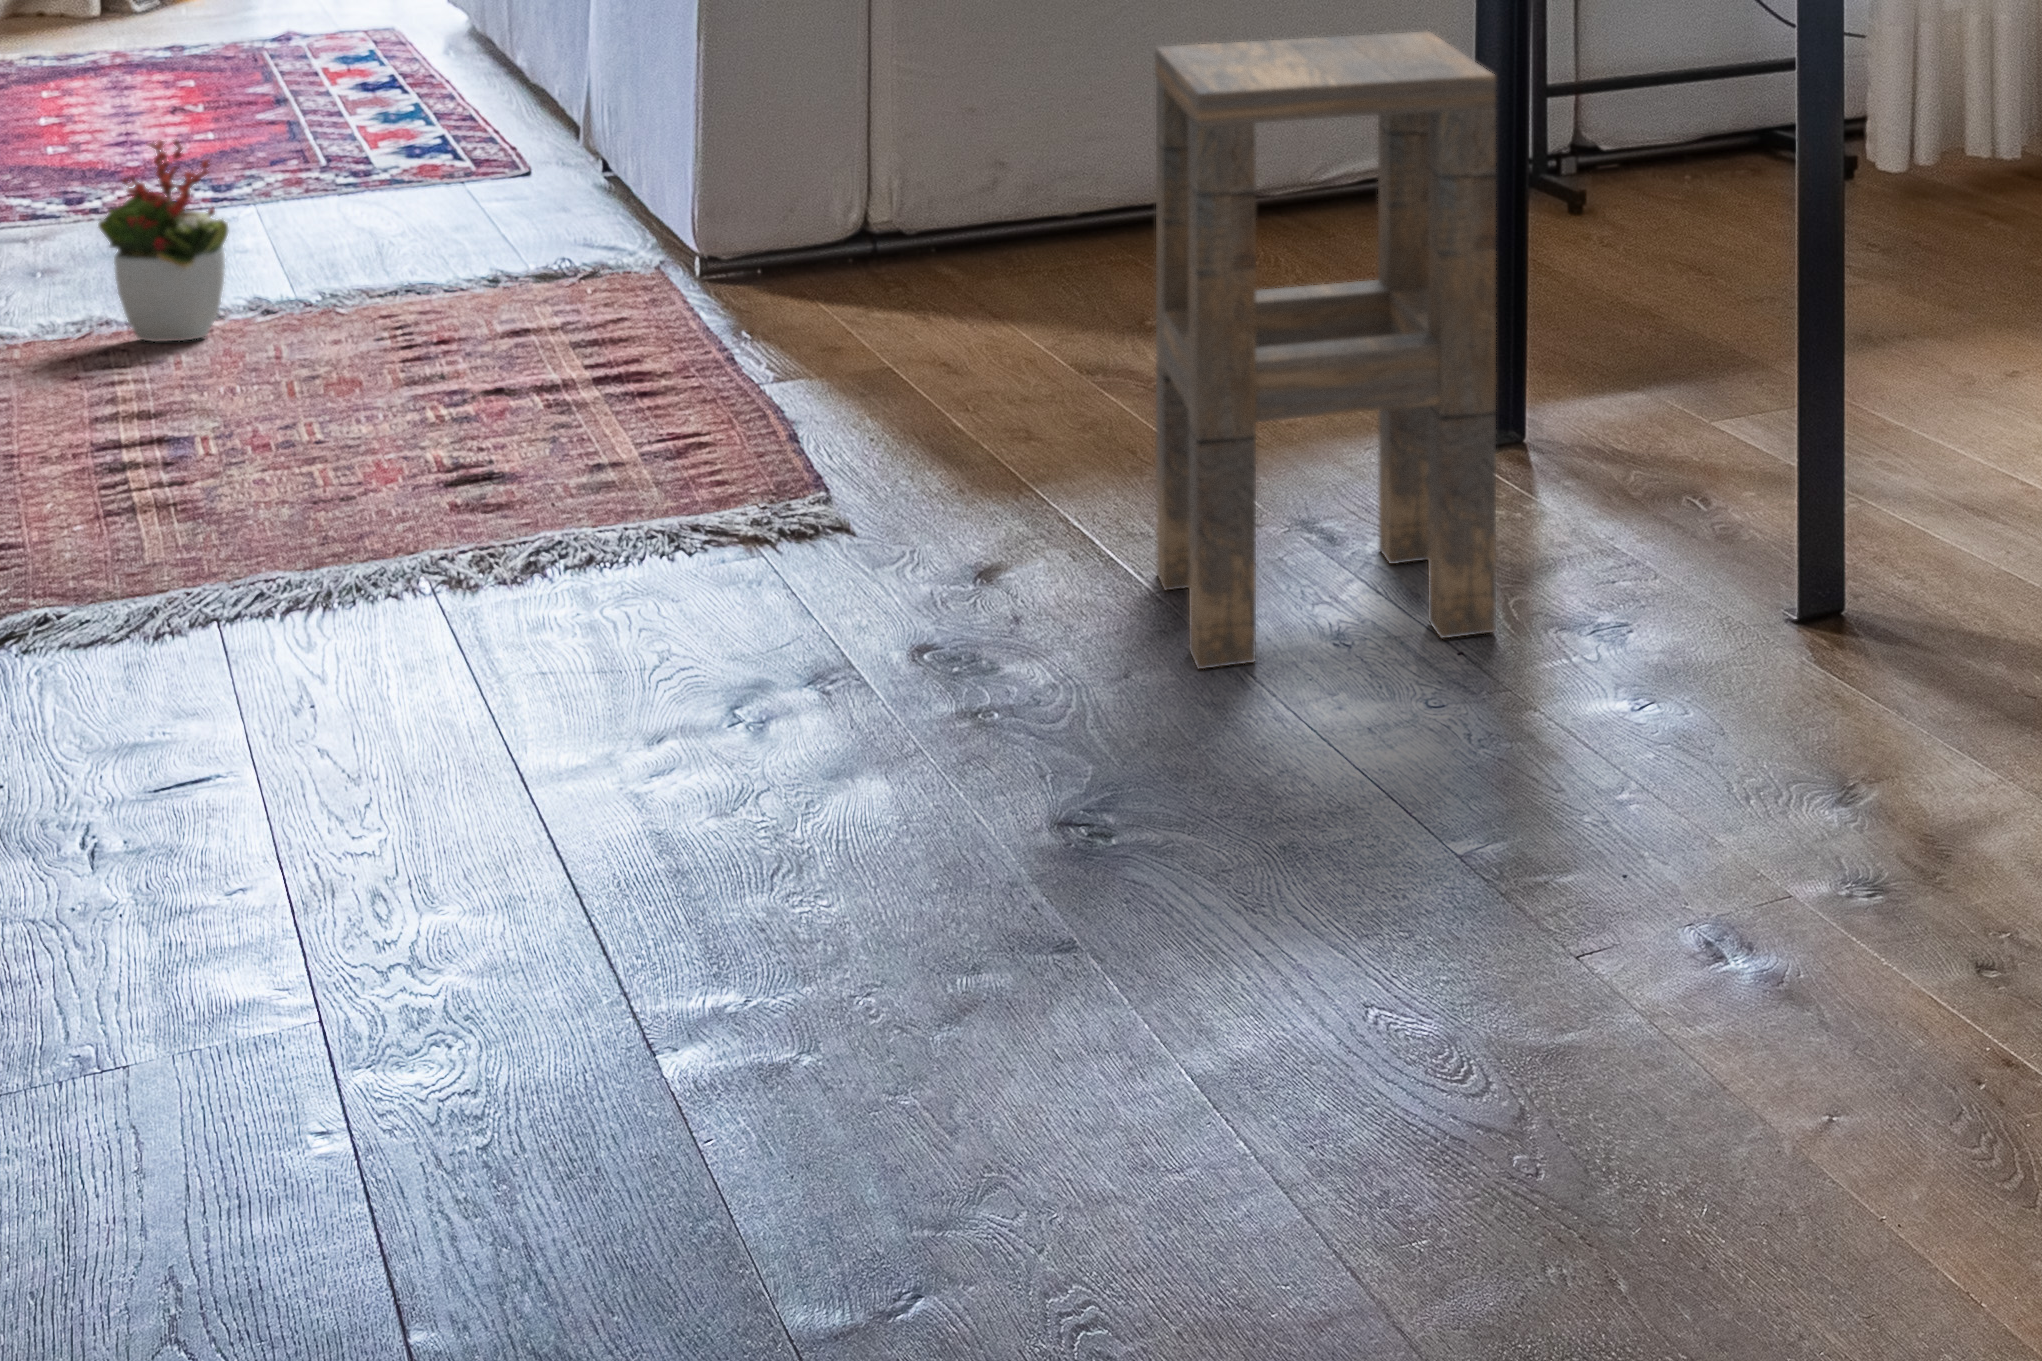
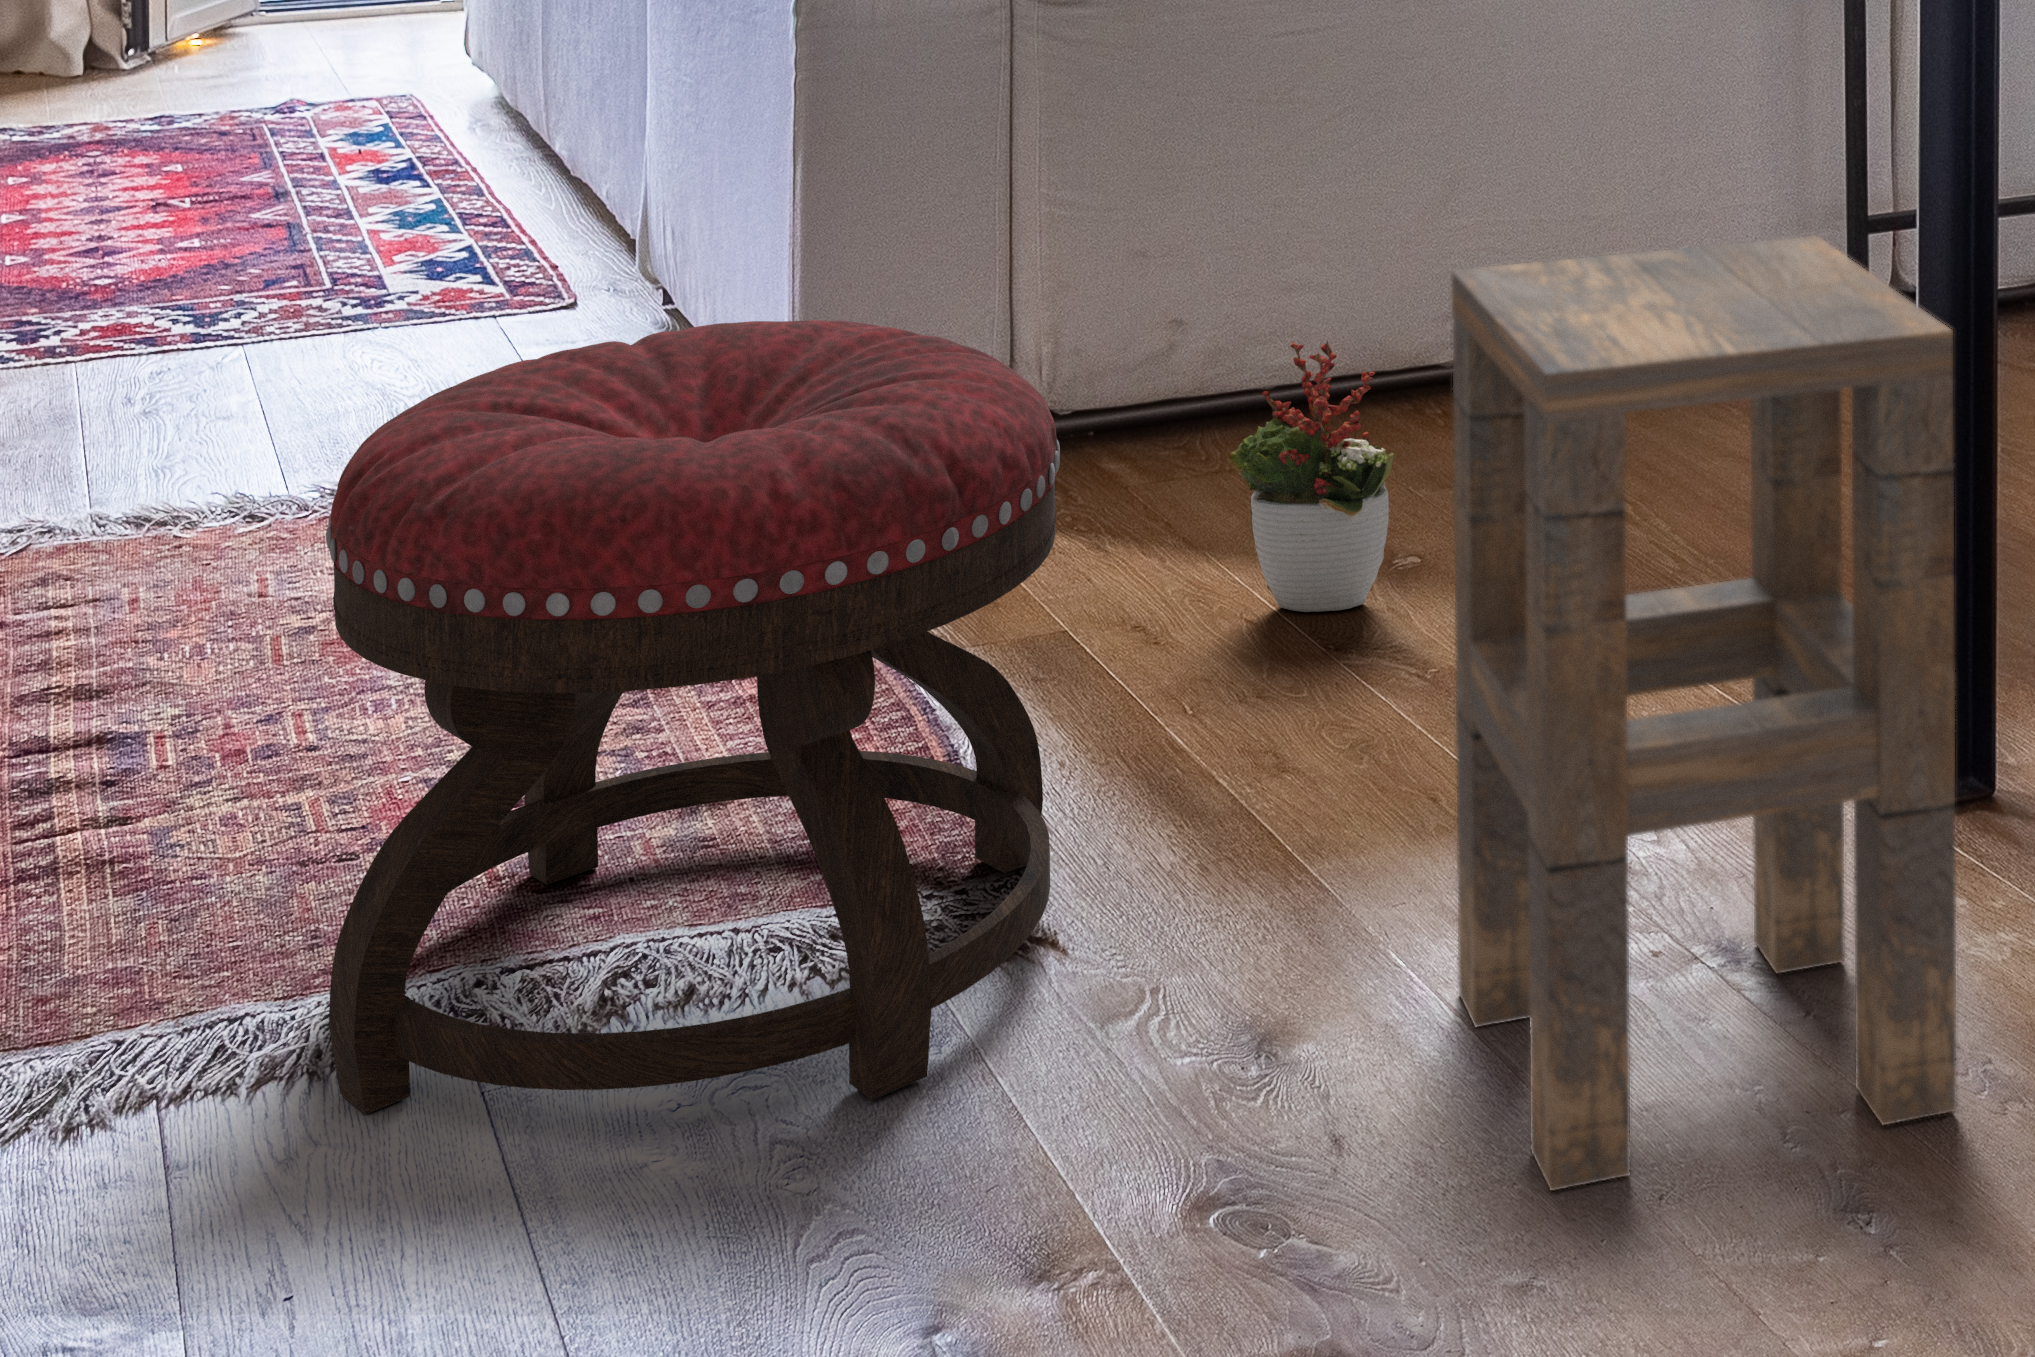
ottoman: none [340,102,876,630] -> present [326,320,1060,1114]
decorative plant: present [99,140,228,341] -> present [1229,341,1394,612]

